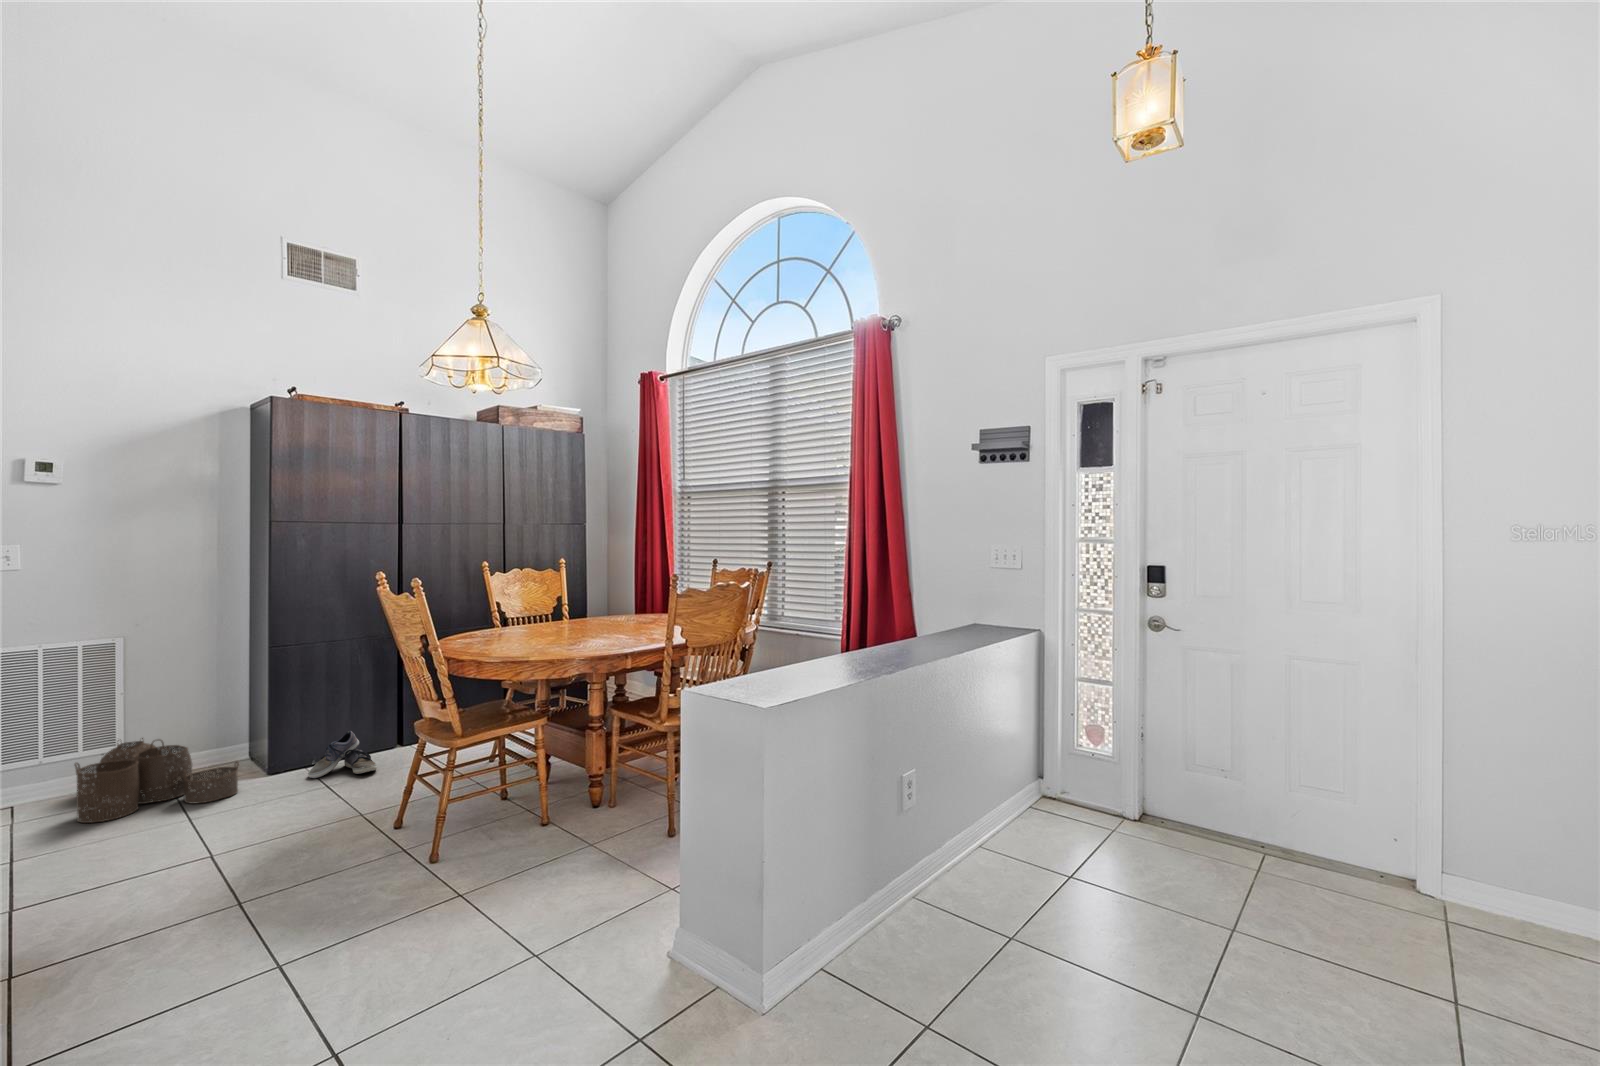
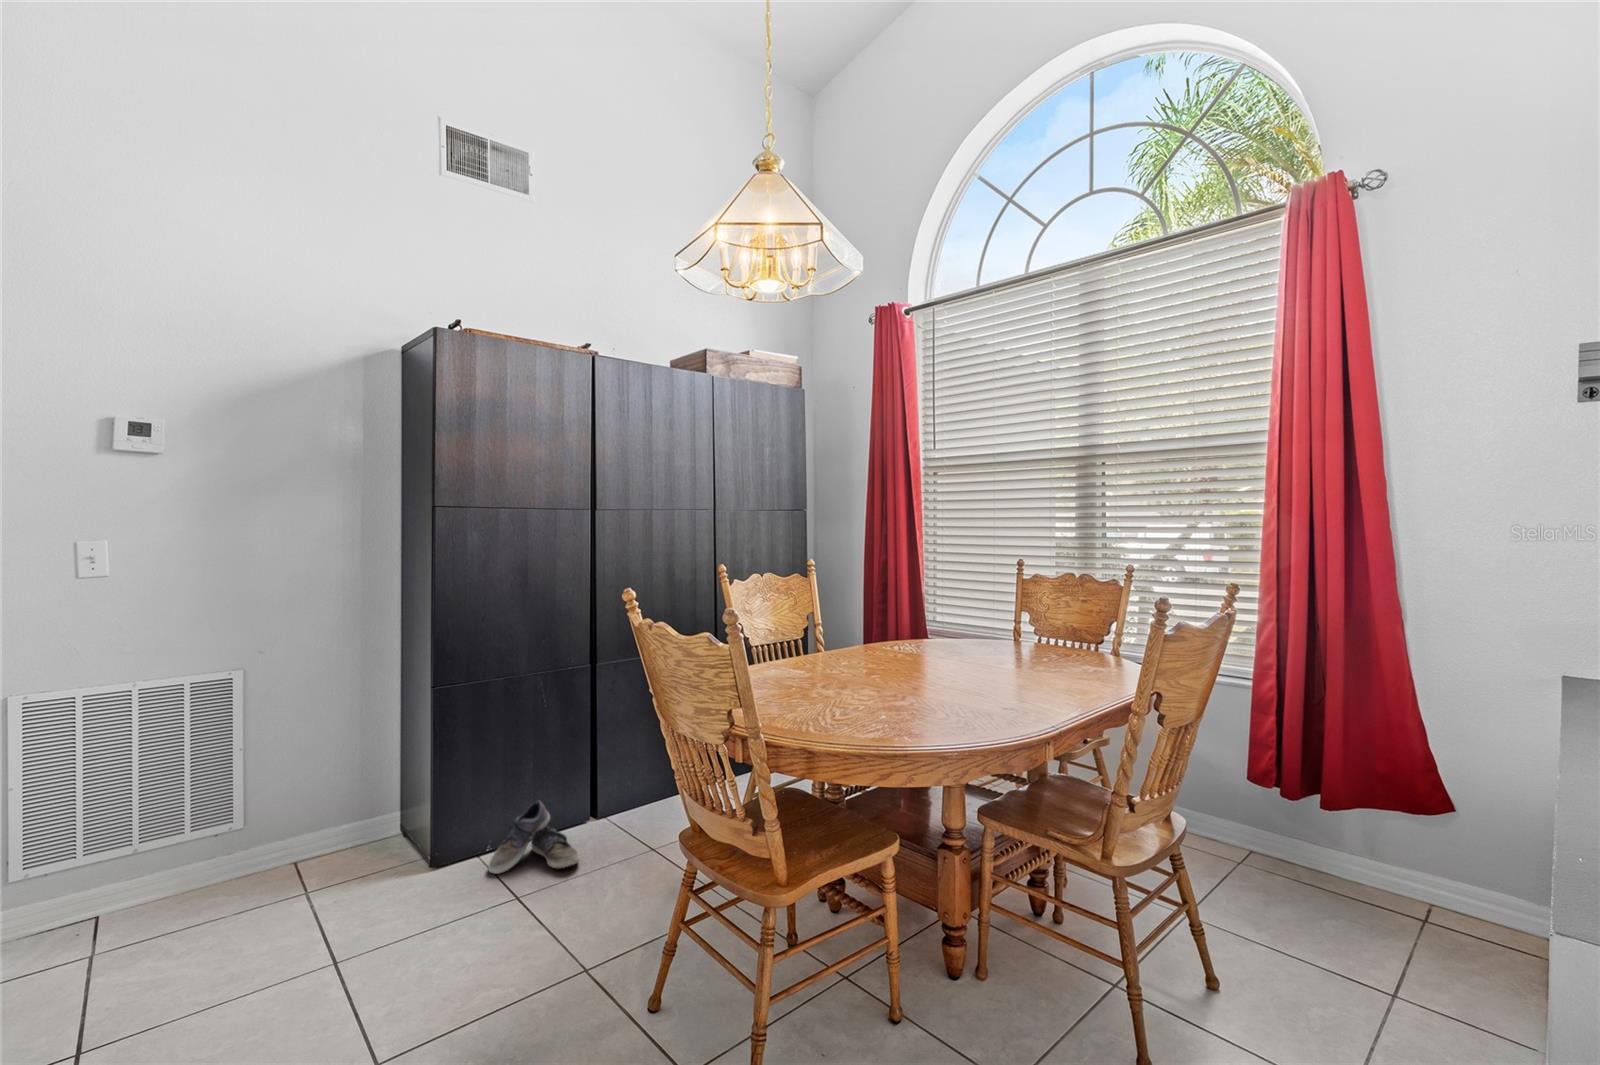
woven basket: present [75,738,239,823] -> none [175,811,399,958]

